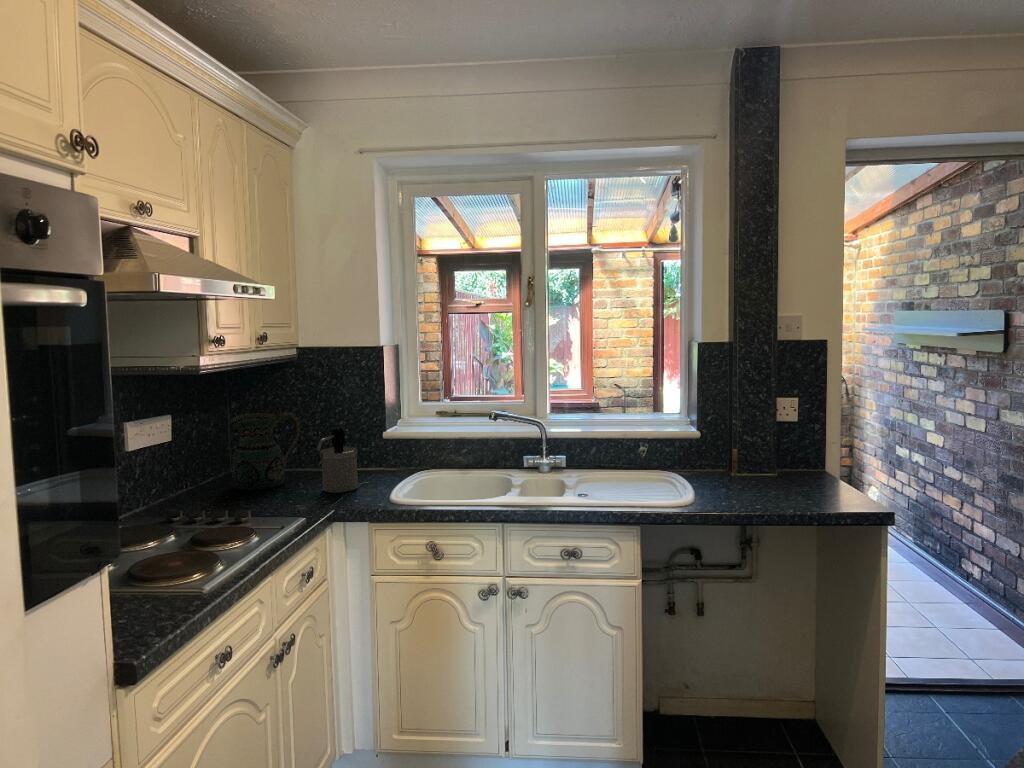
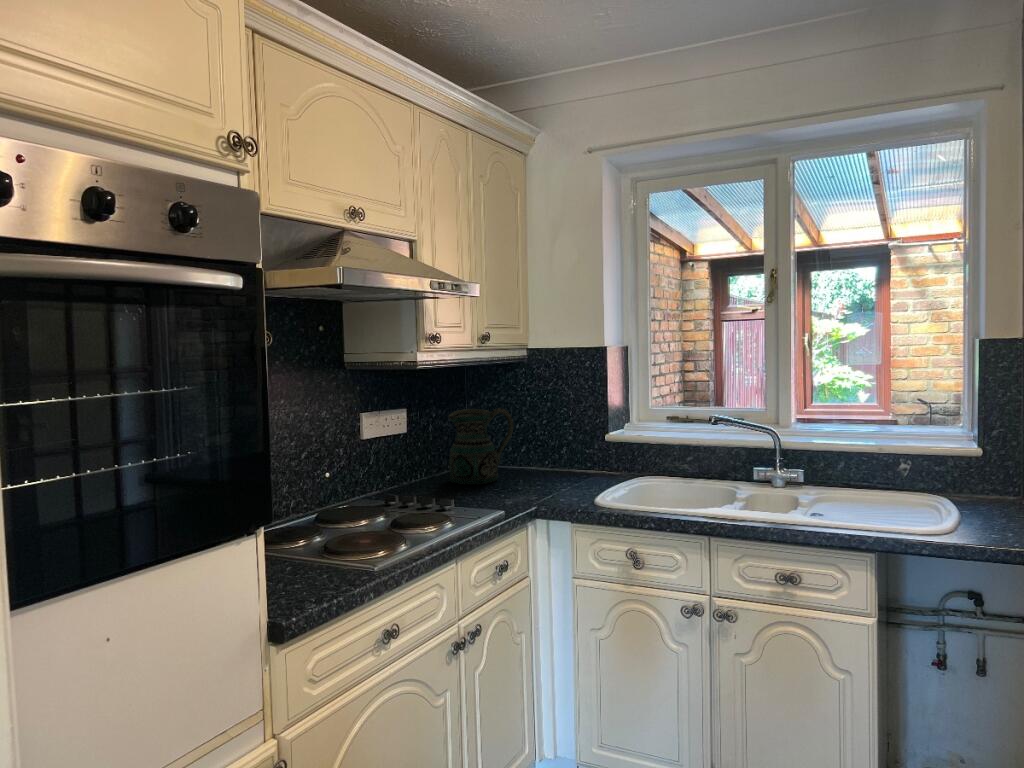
soap dispenser: present [317,429,358,493] -> none [524,428,566,492]

